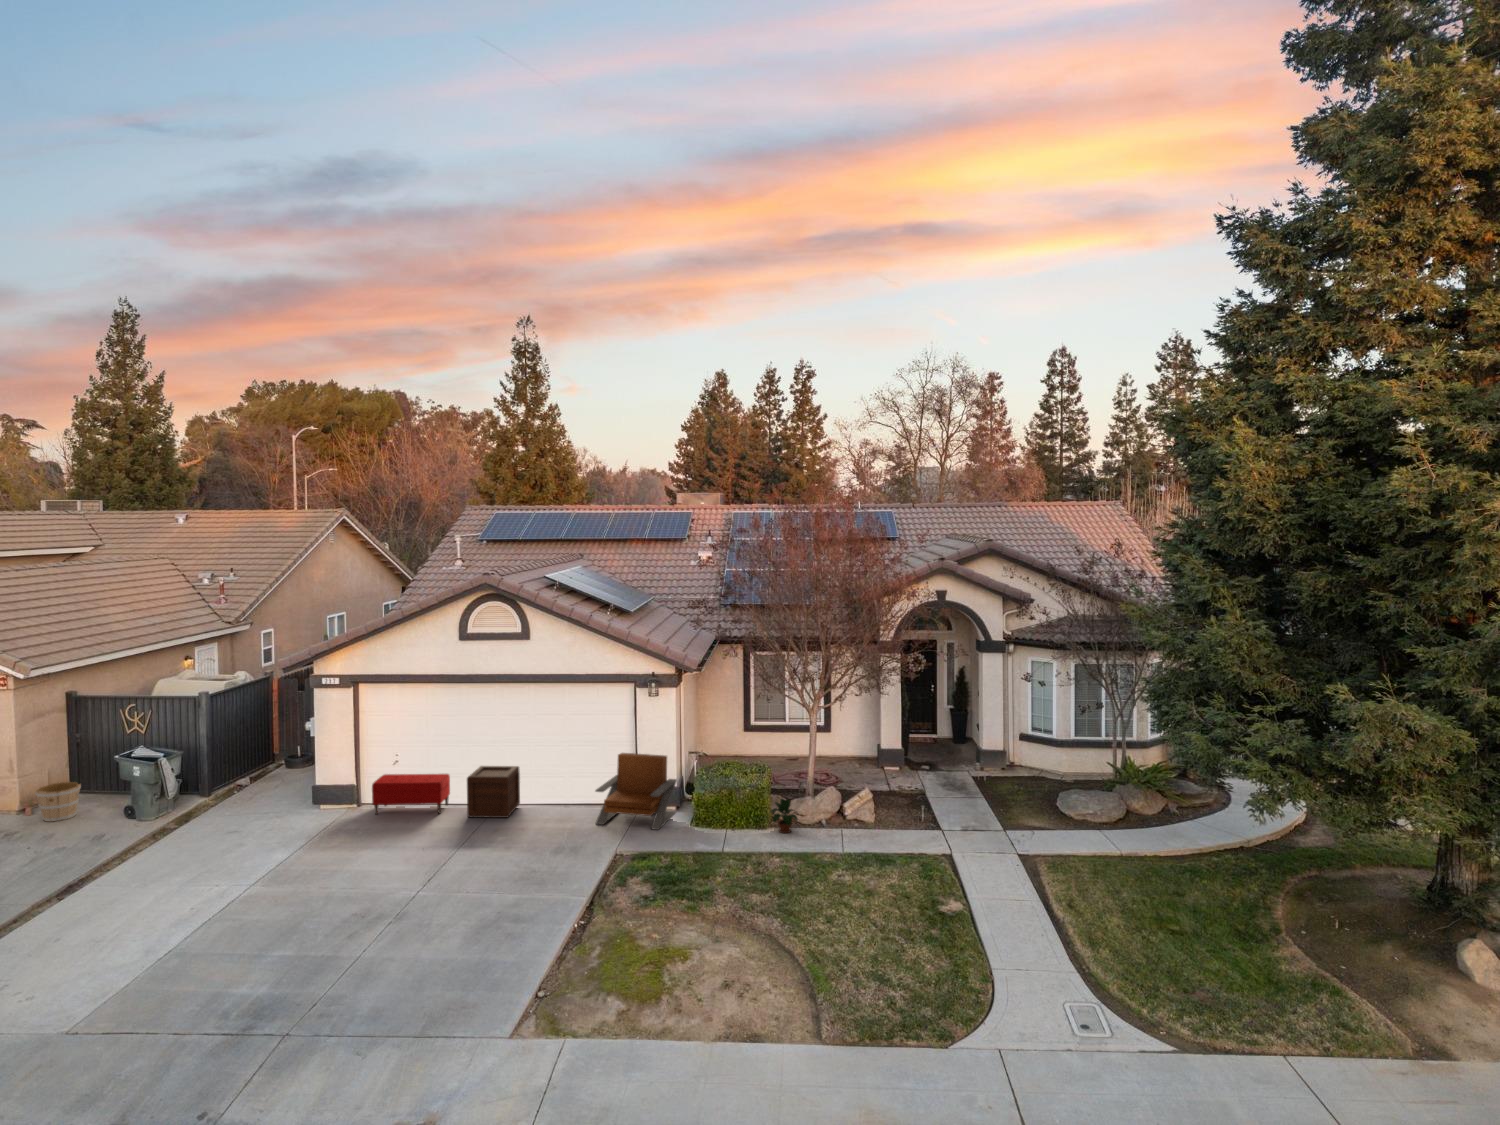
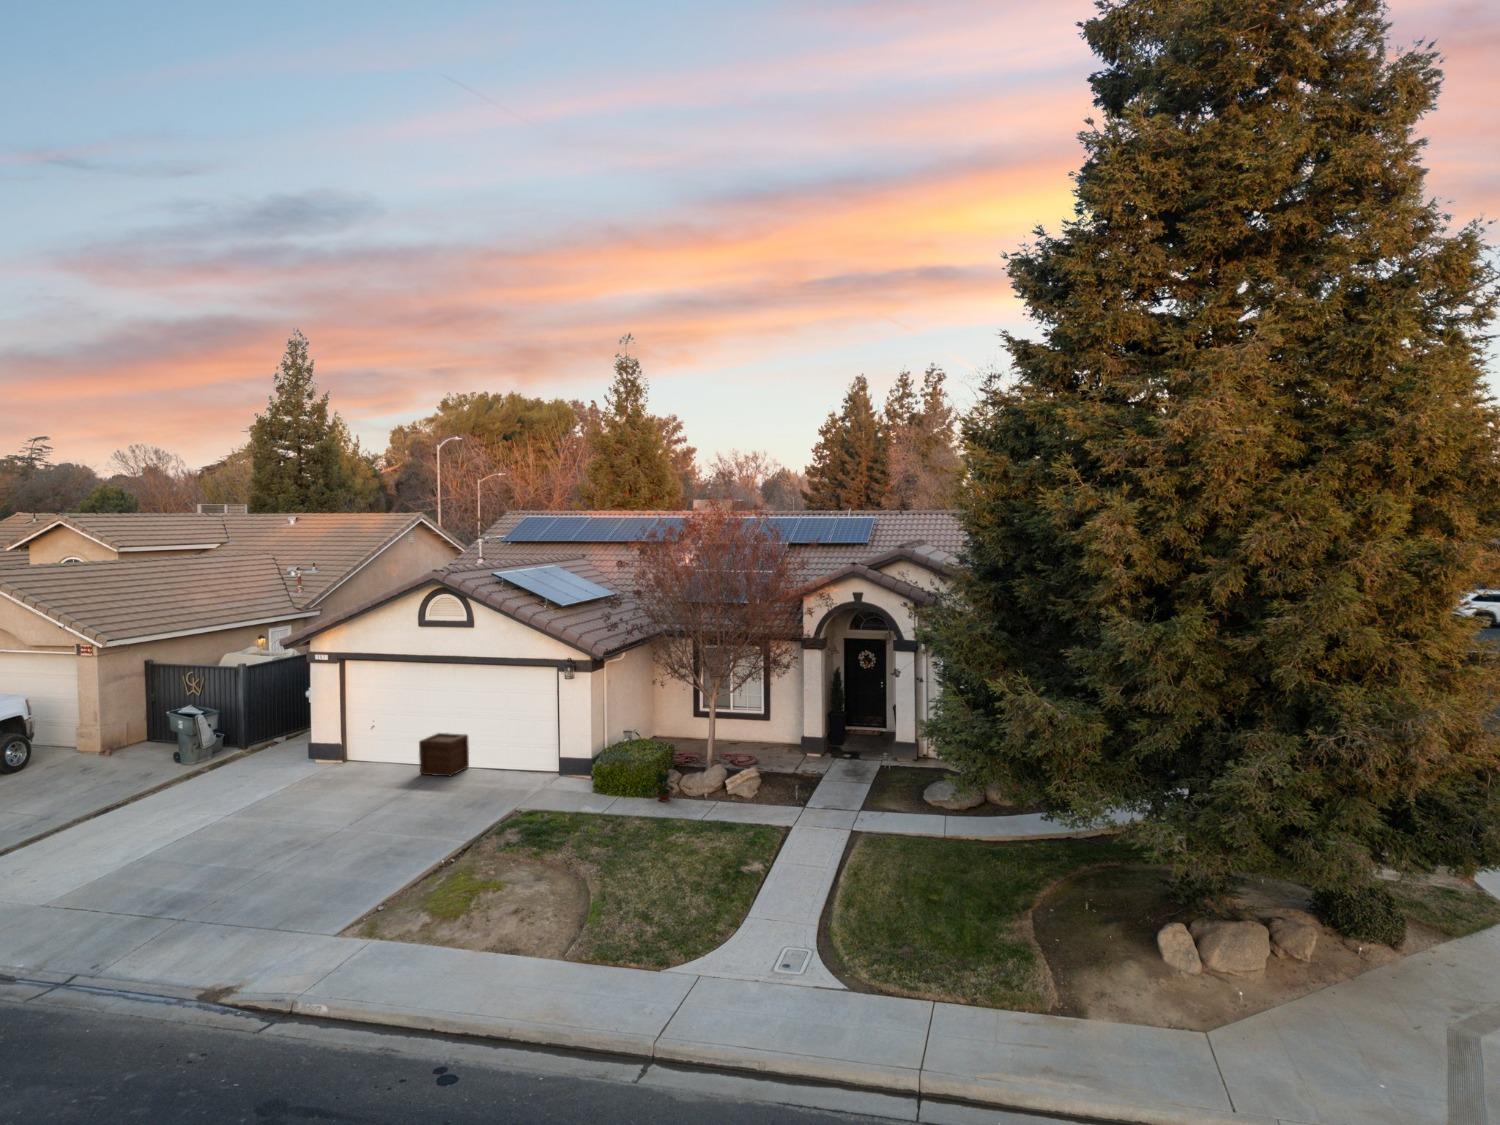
lounge chair: present [596,753,677,830] -> none [514,727,589,793]
bench: present [372,774,450,814] -> none [350,737,416,771]
wooden bucket: present [35,781,81,822] -> none [113,730,148,760]

